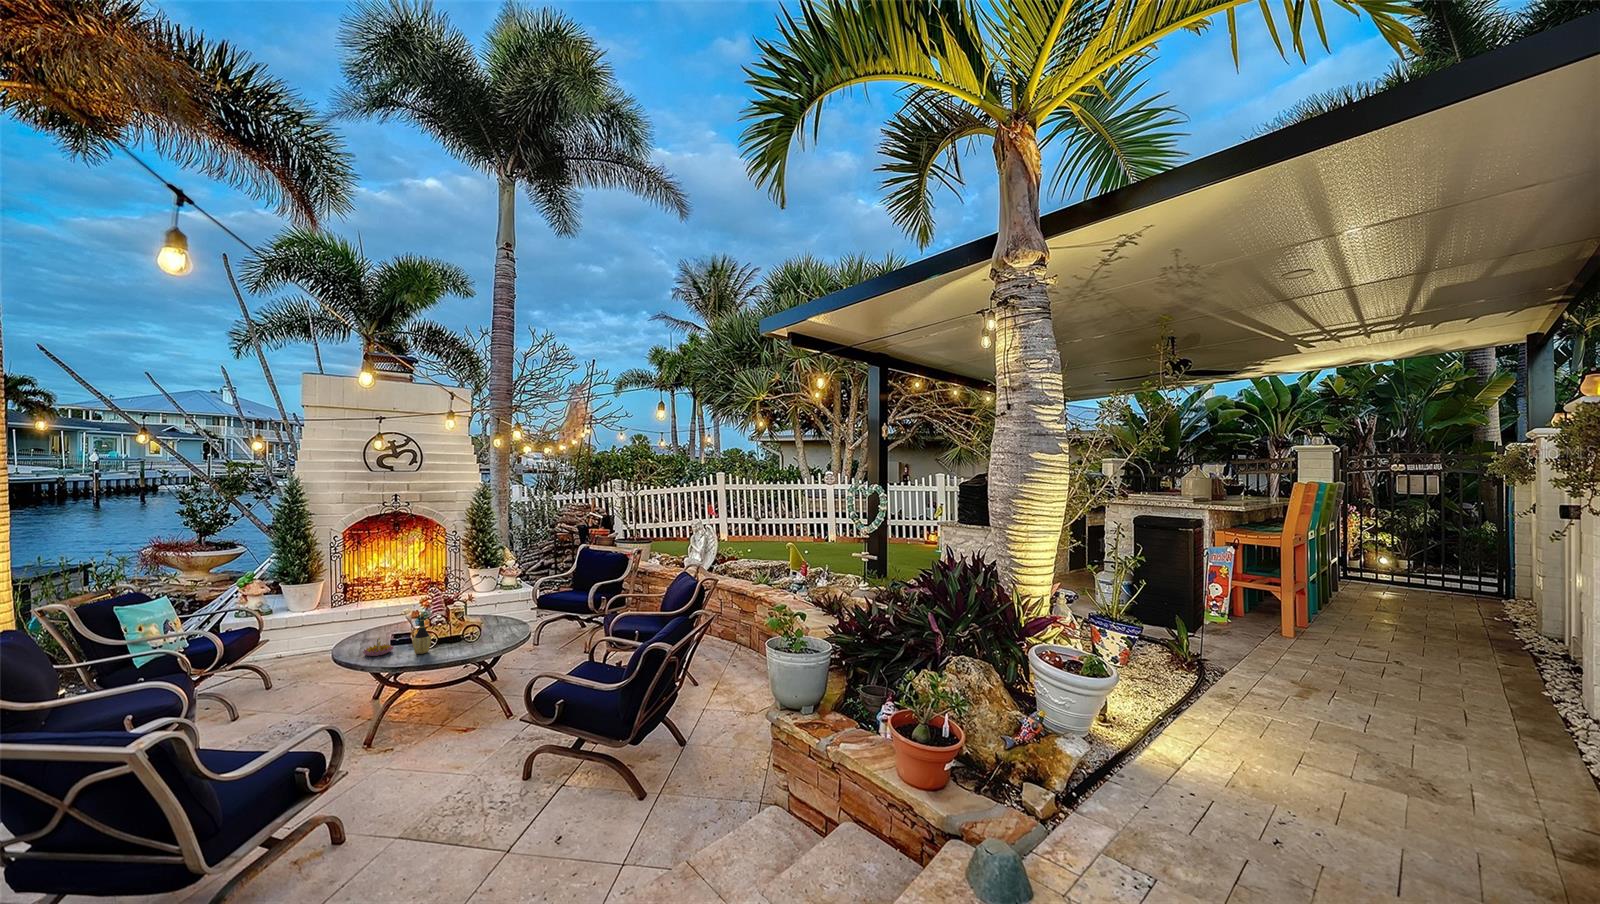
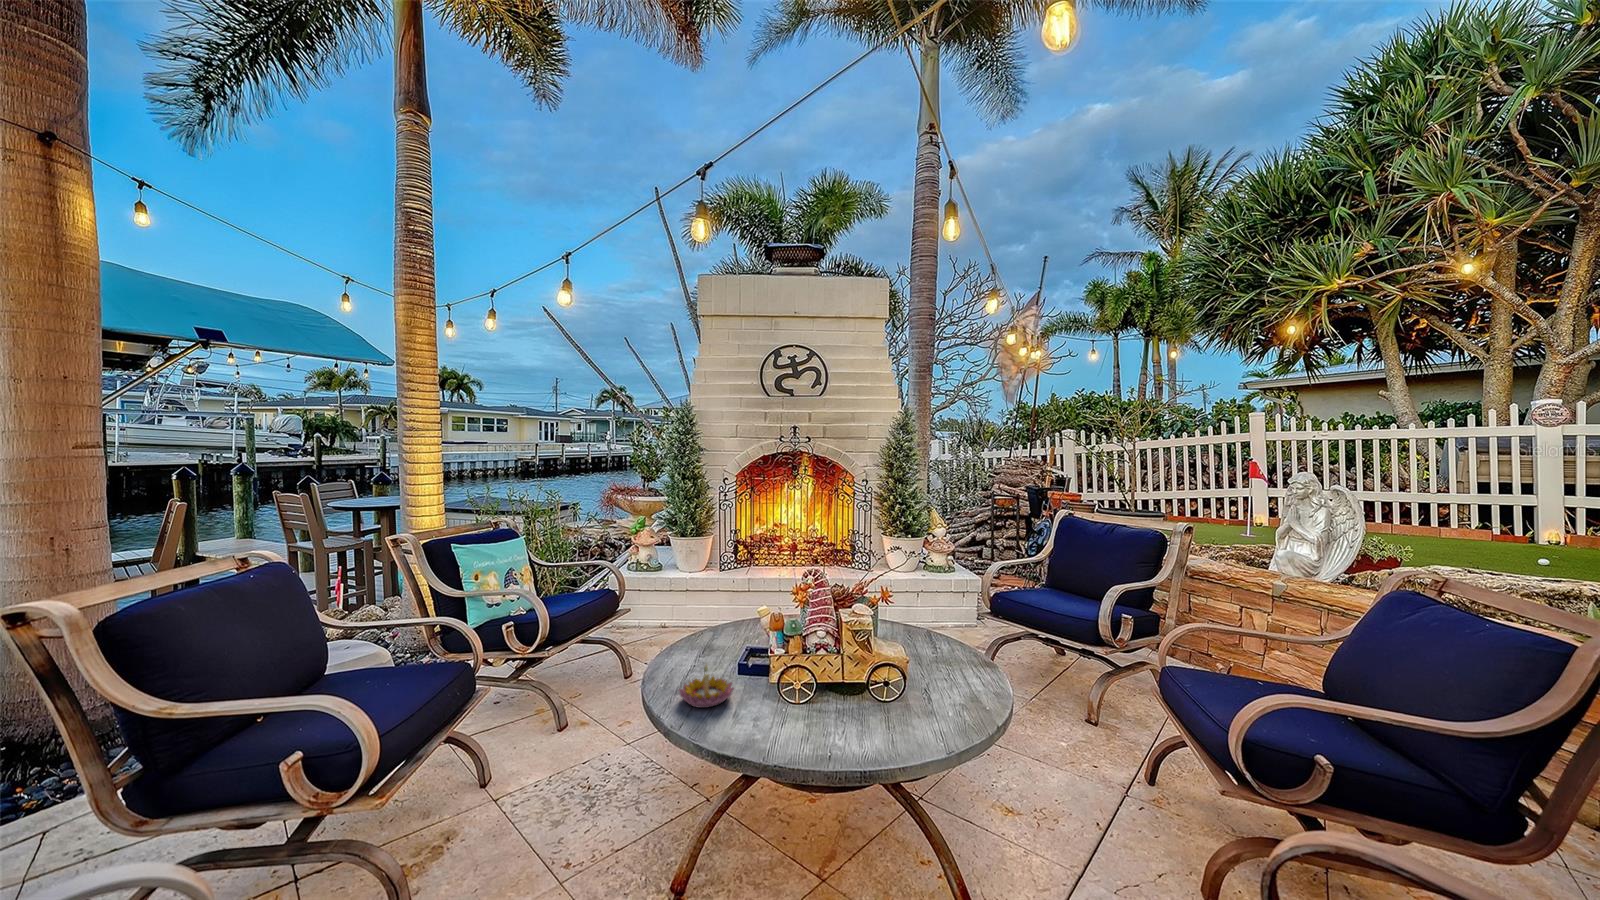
wine bottle: present [413,614,431,654] -> none [760,631,797,730]

